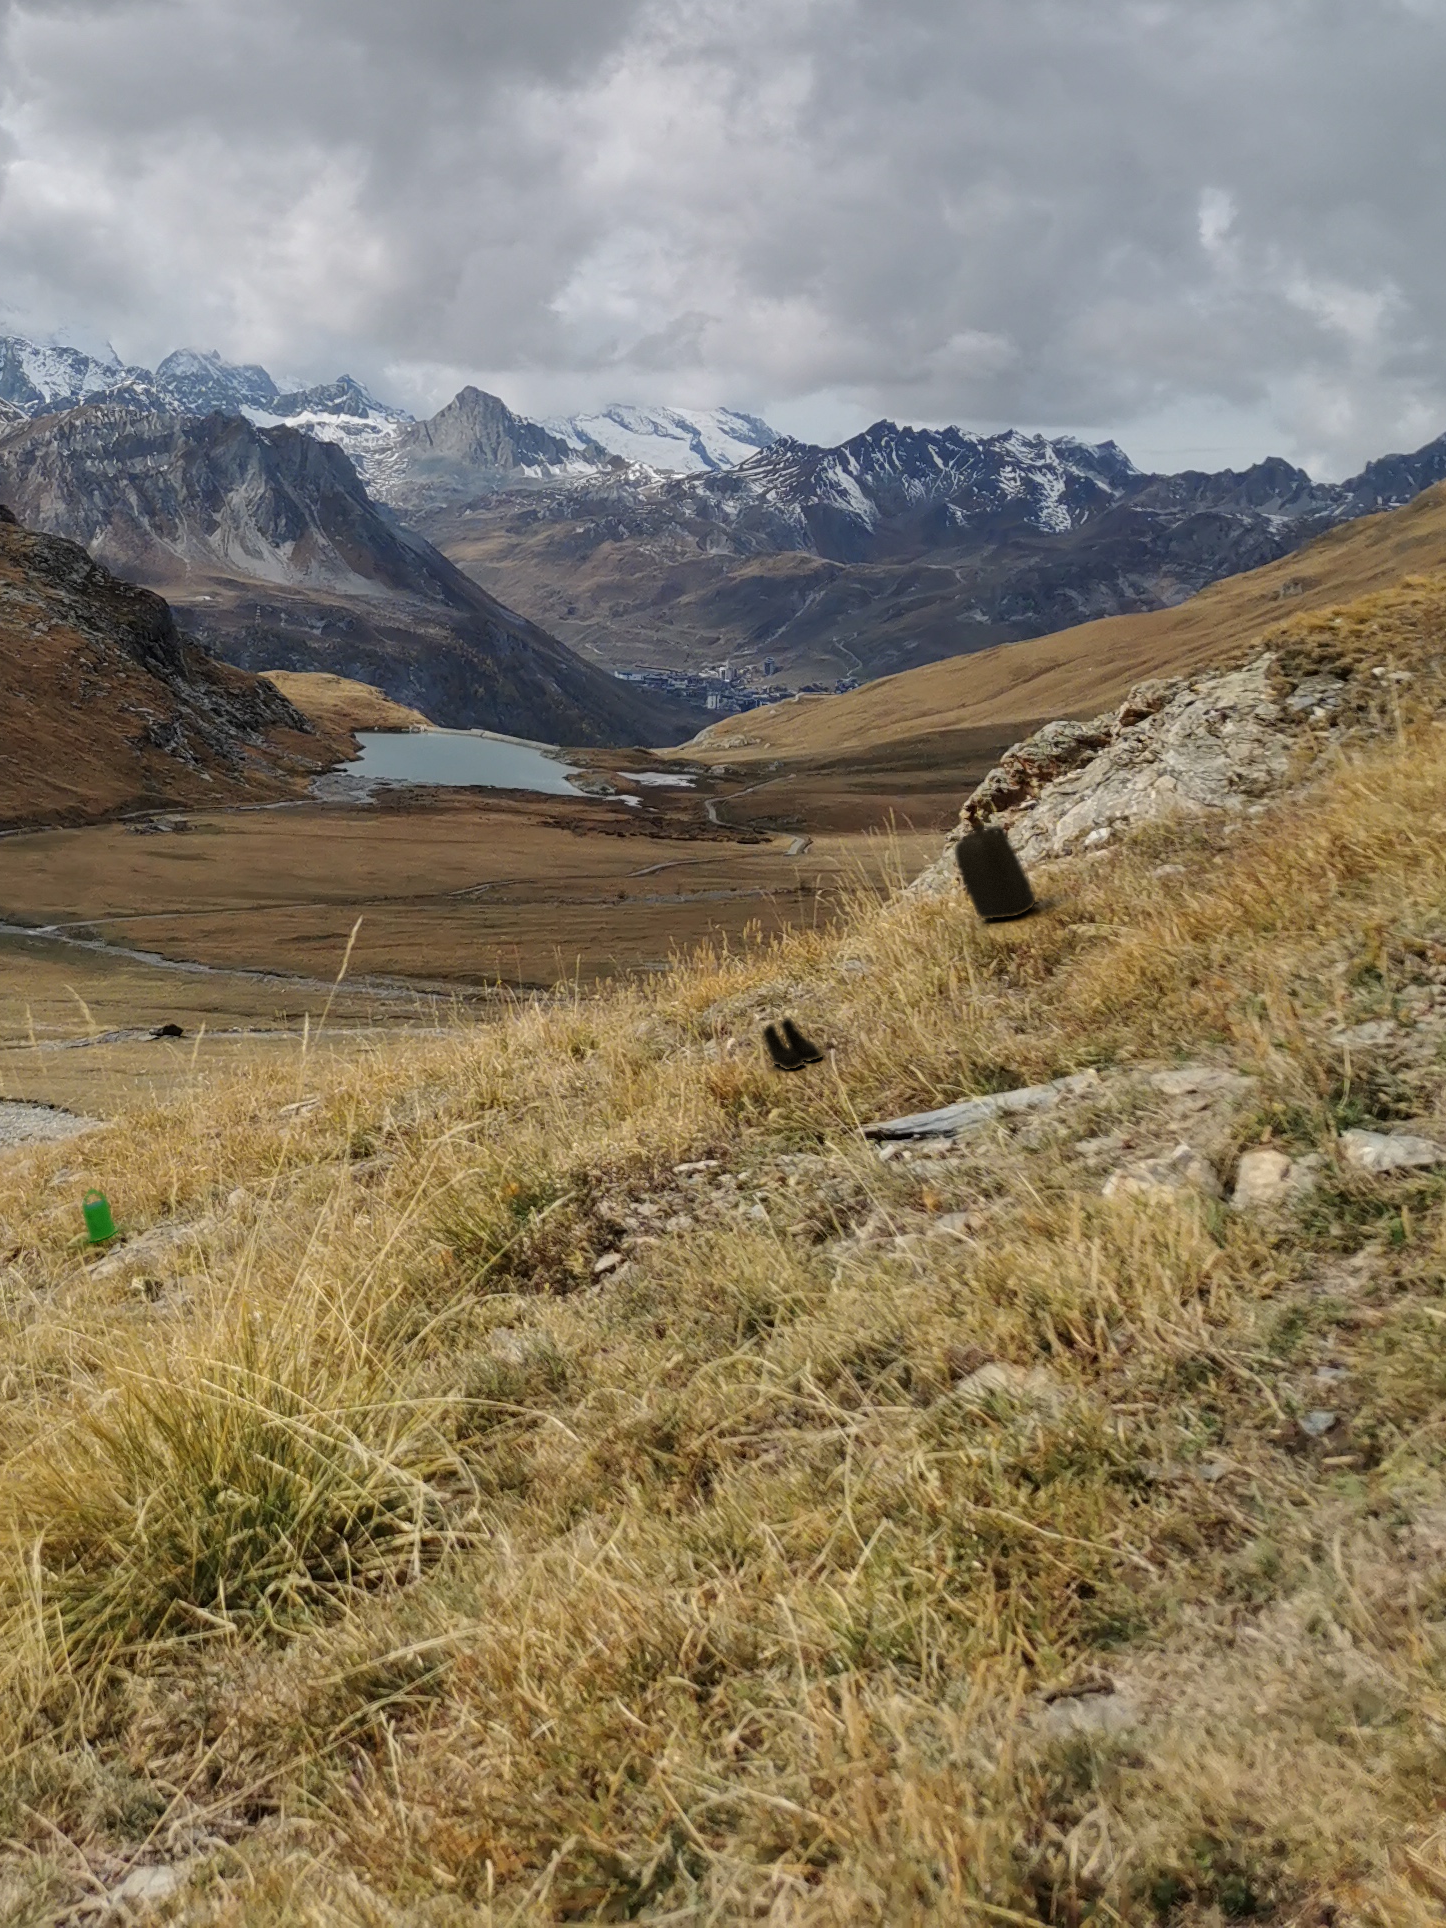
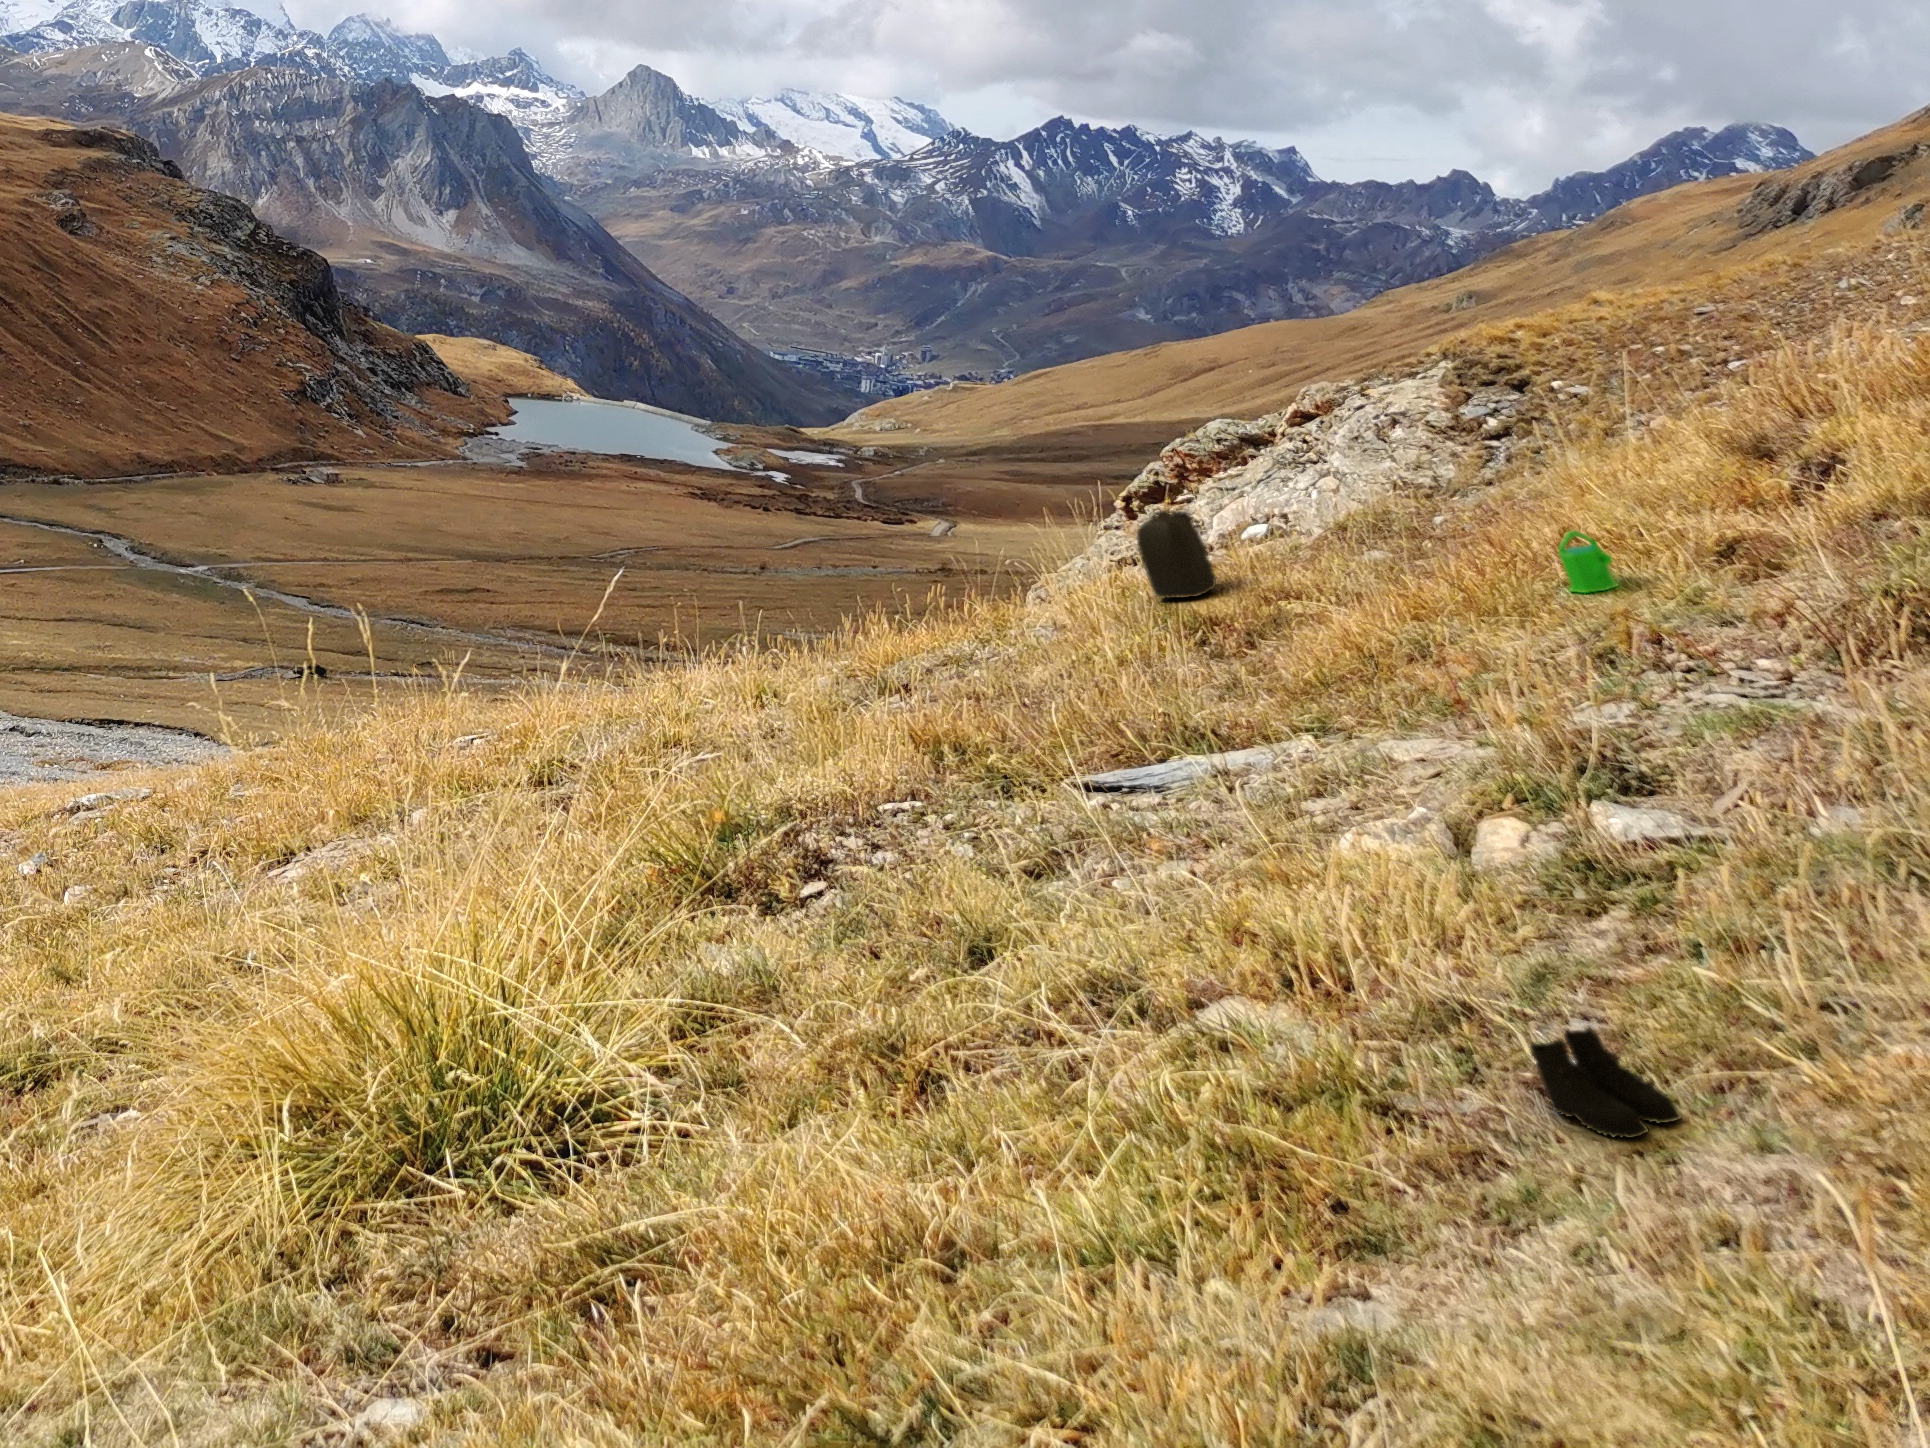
boots: present [763,1018,822,1070] -> present [1530,1028,1681,1138]
watering can: present [82,1189,116,1242] -> present [1559,531,1618,593]

